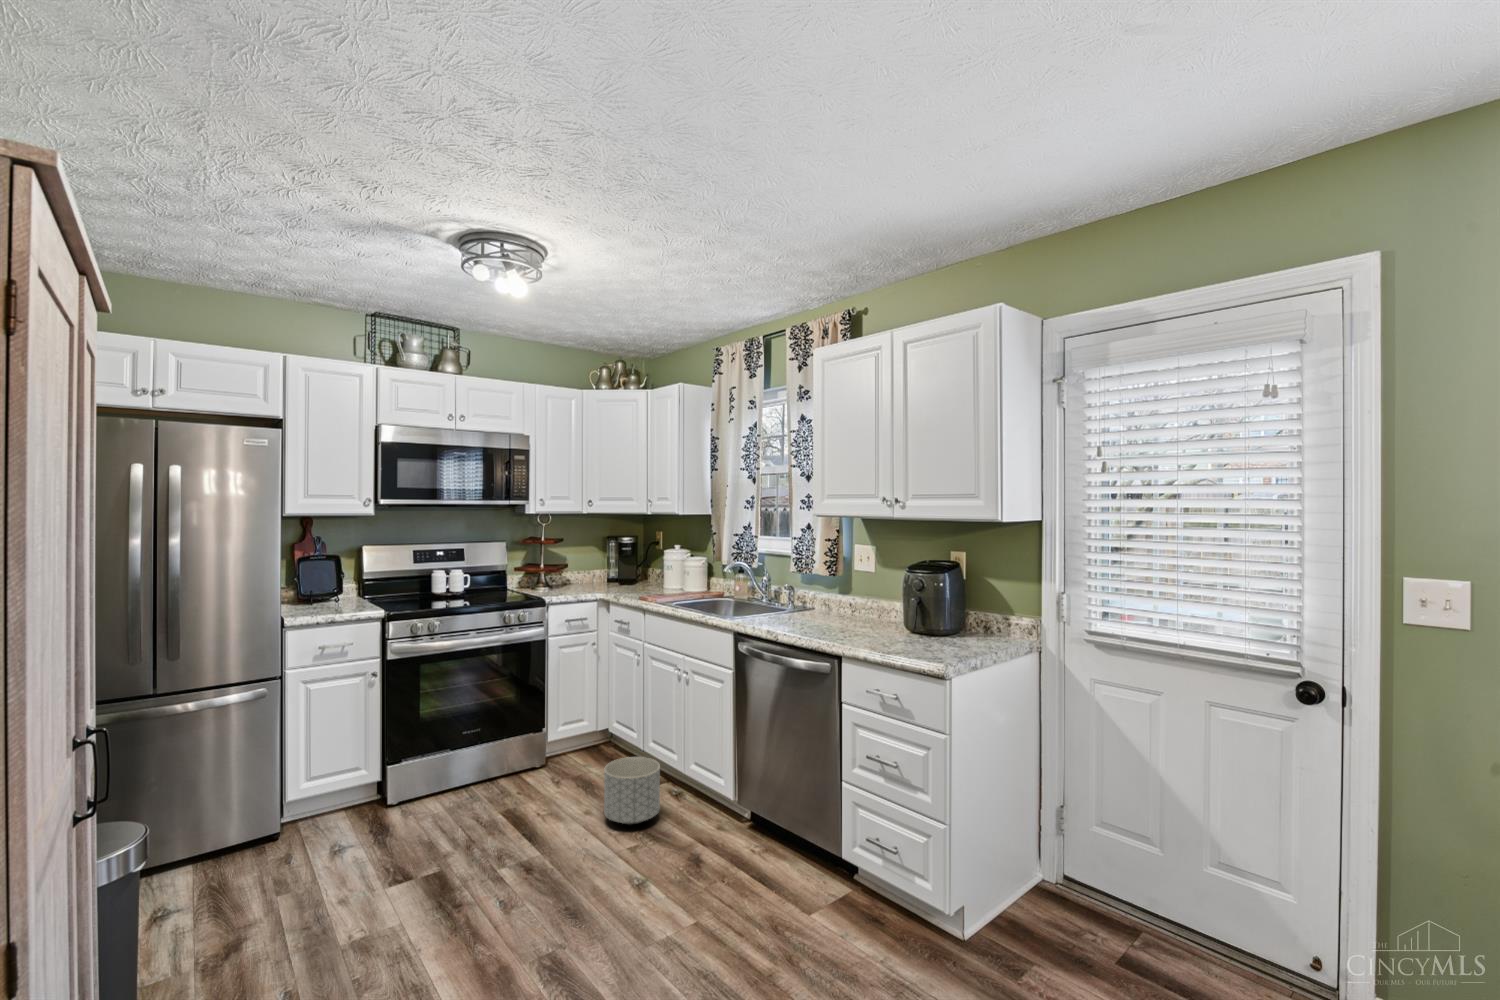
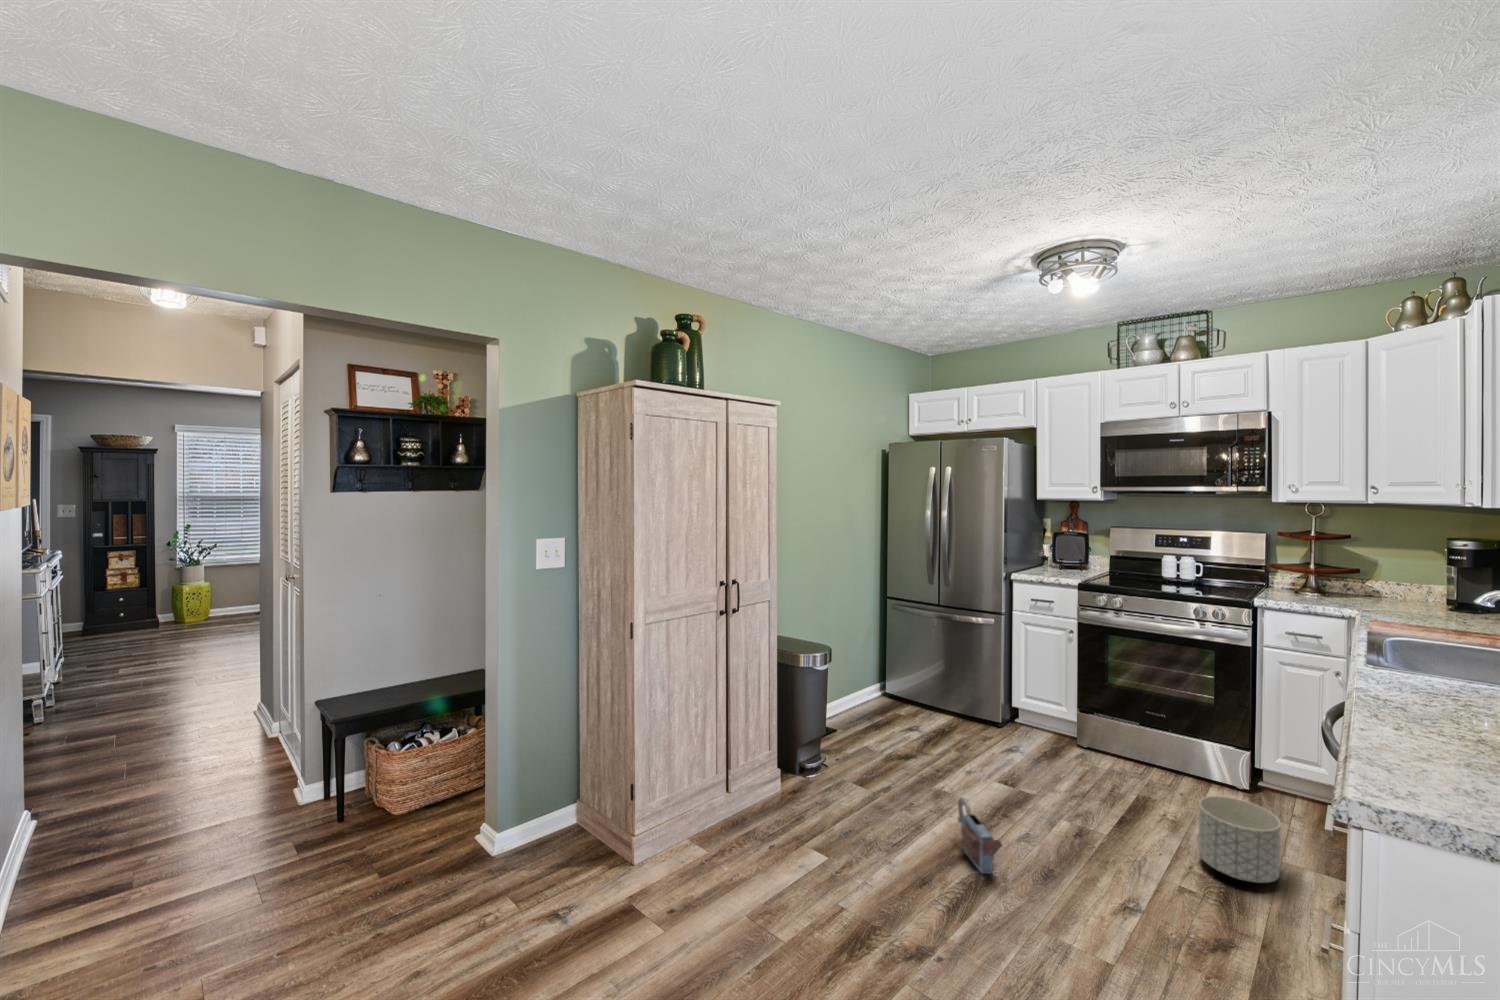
watering can: none [463,899,575,966] -> present [958,799,1002,874]

